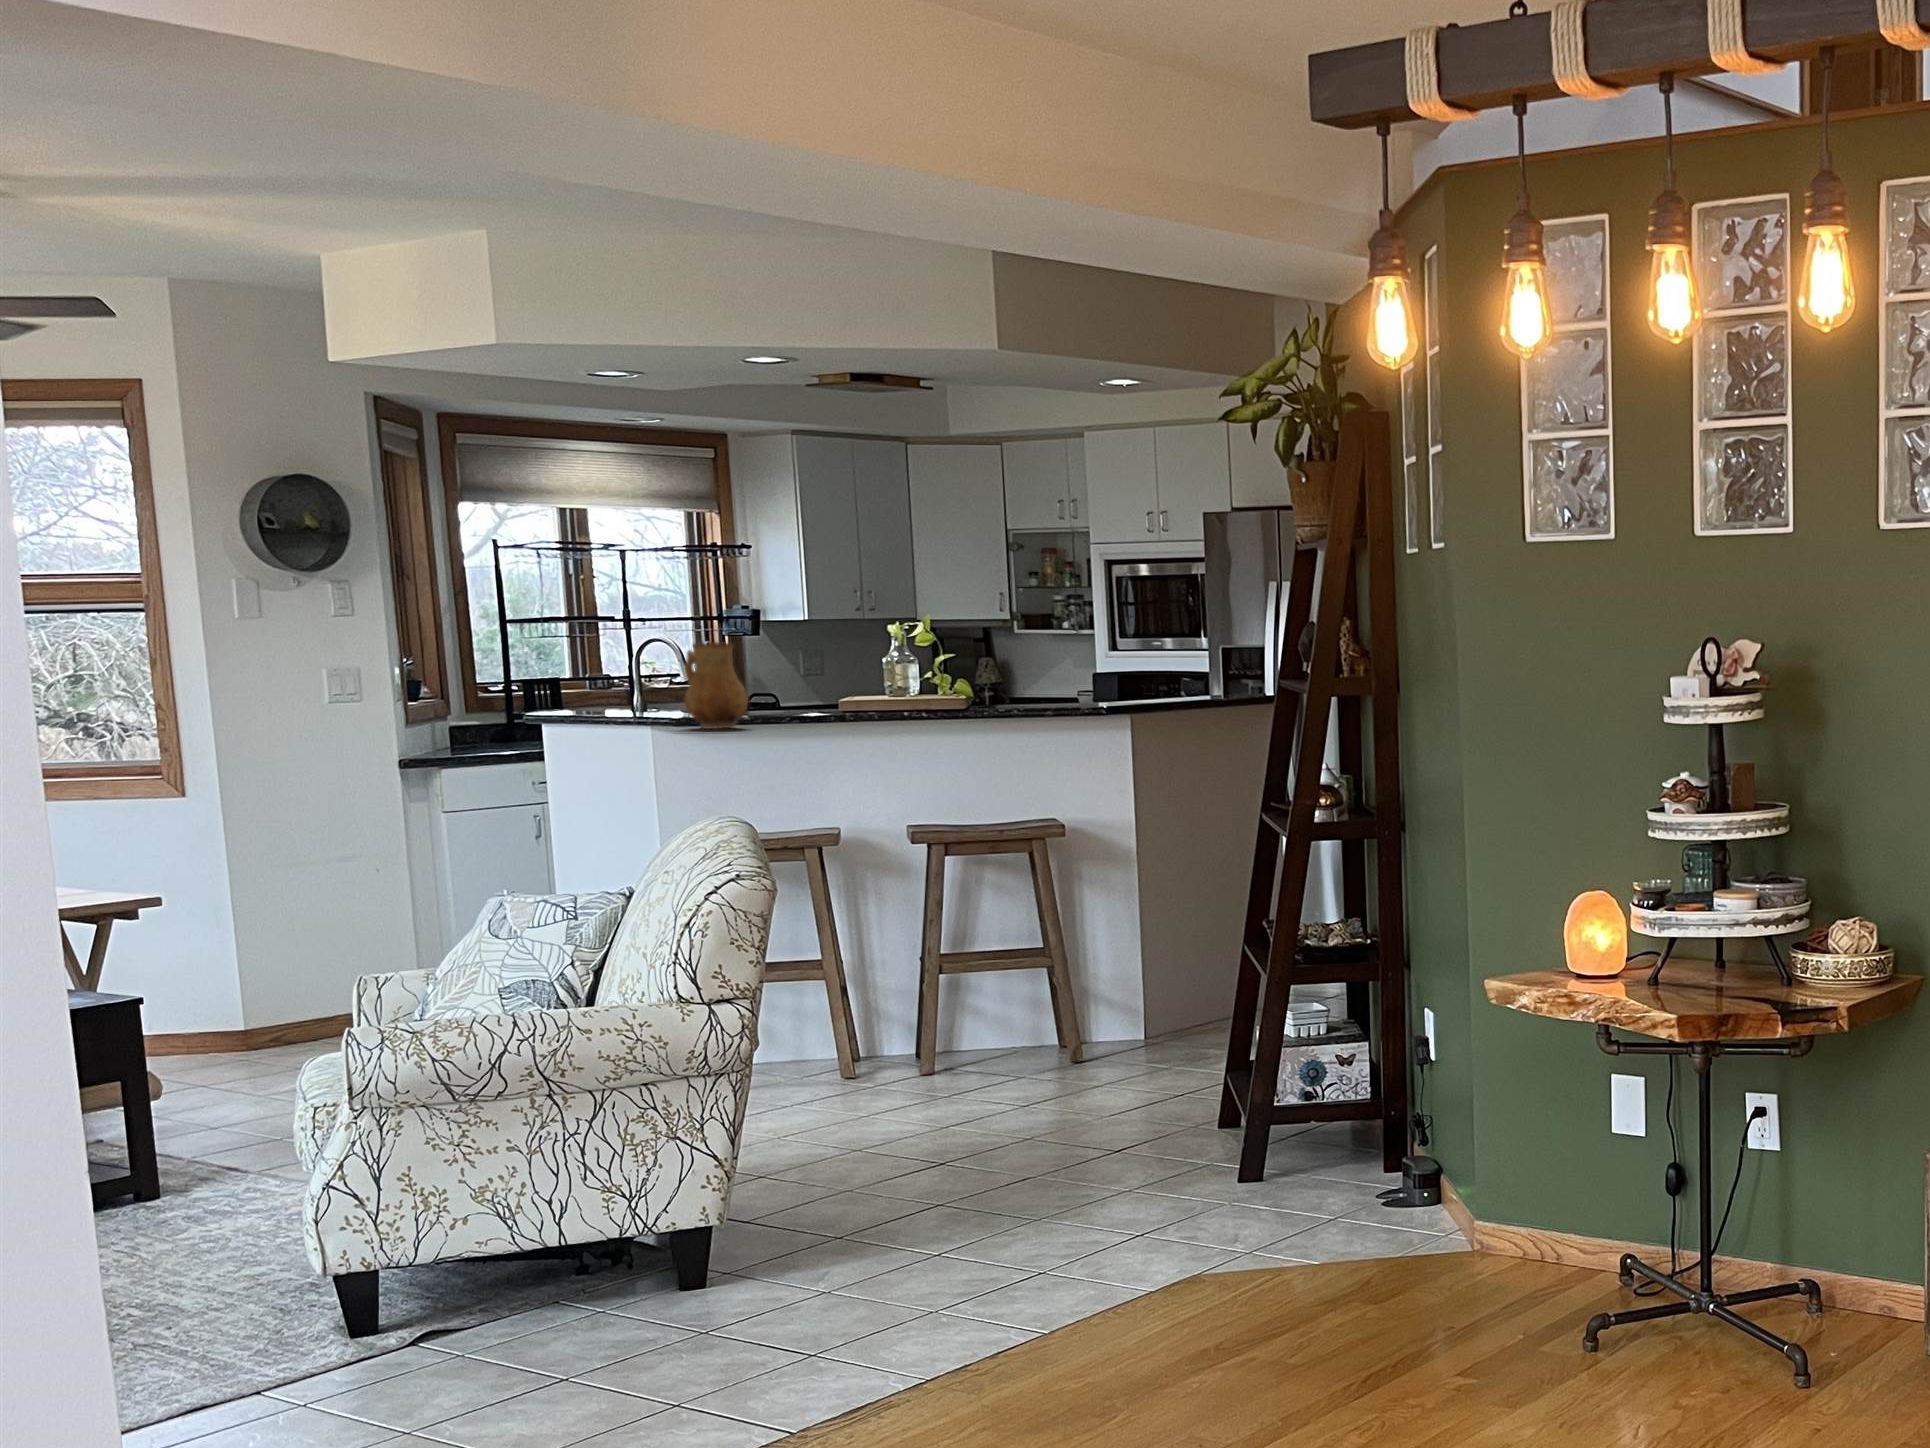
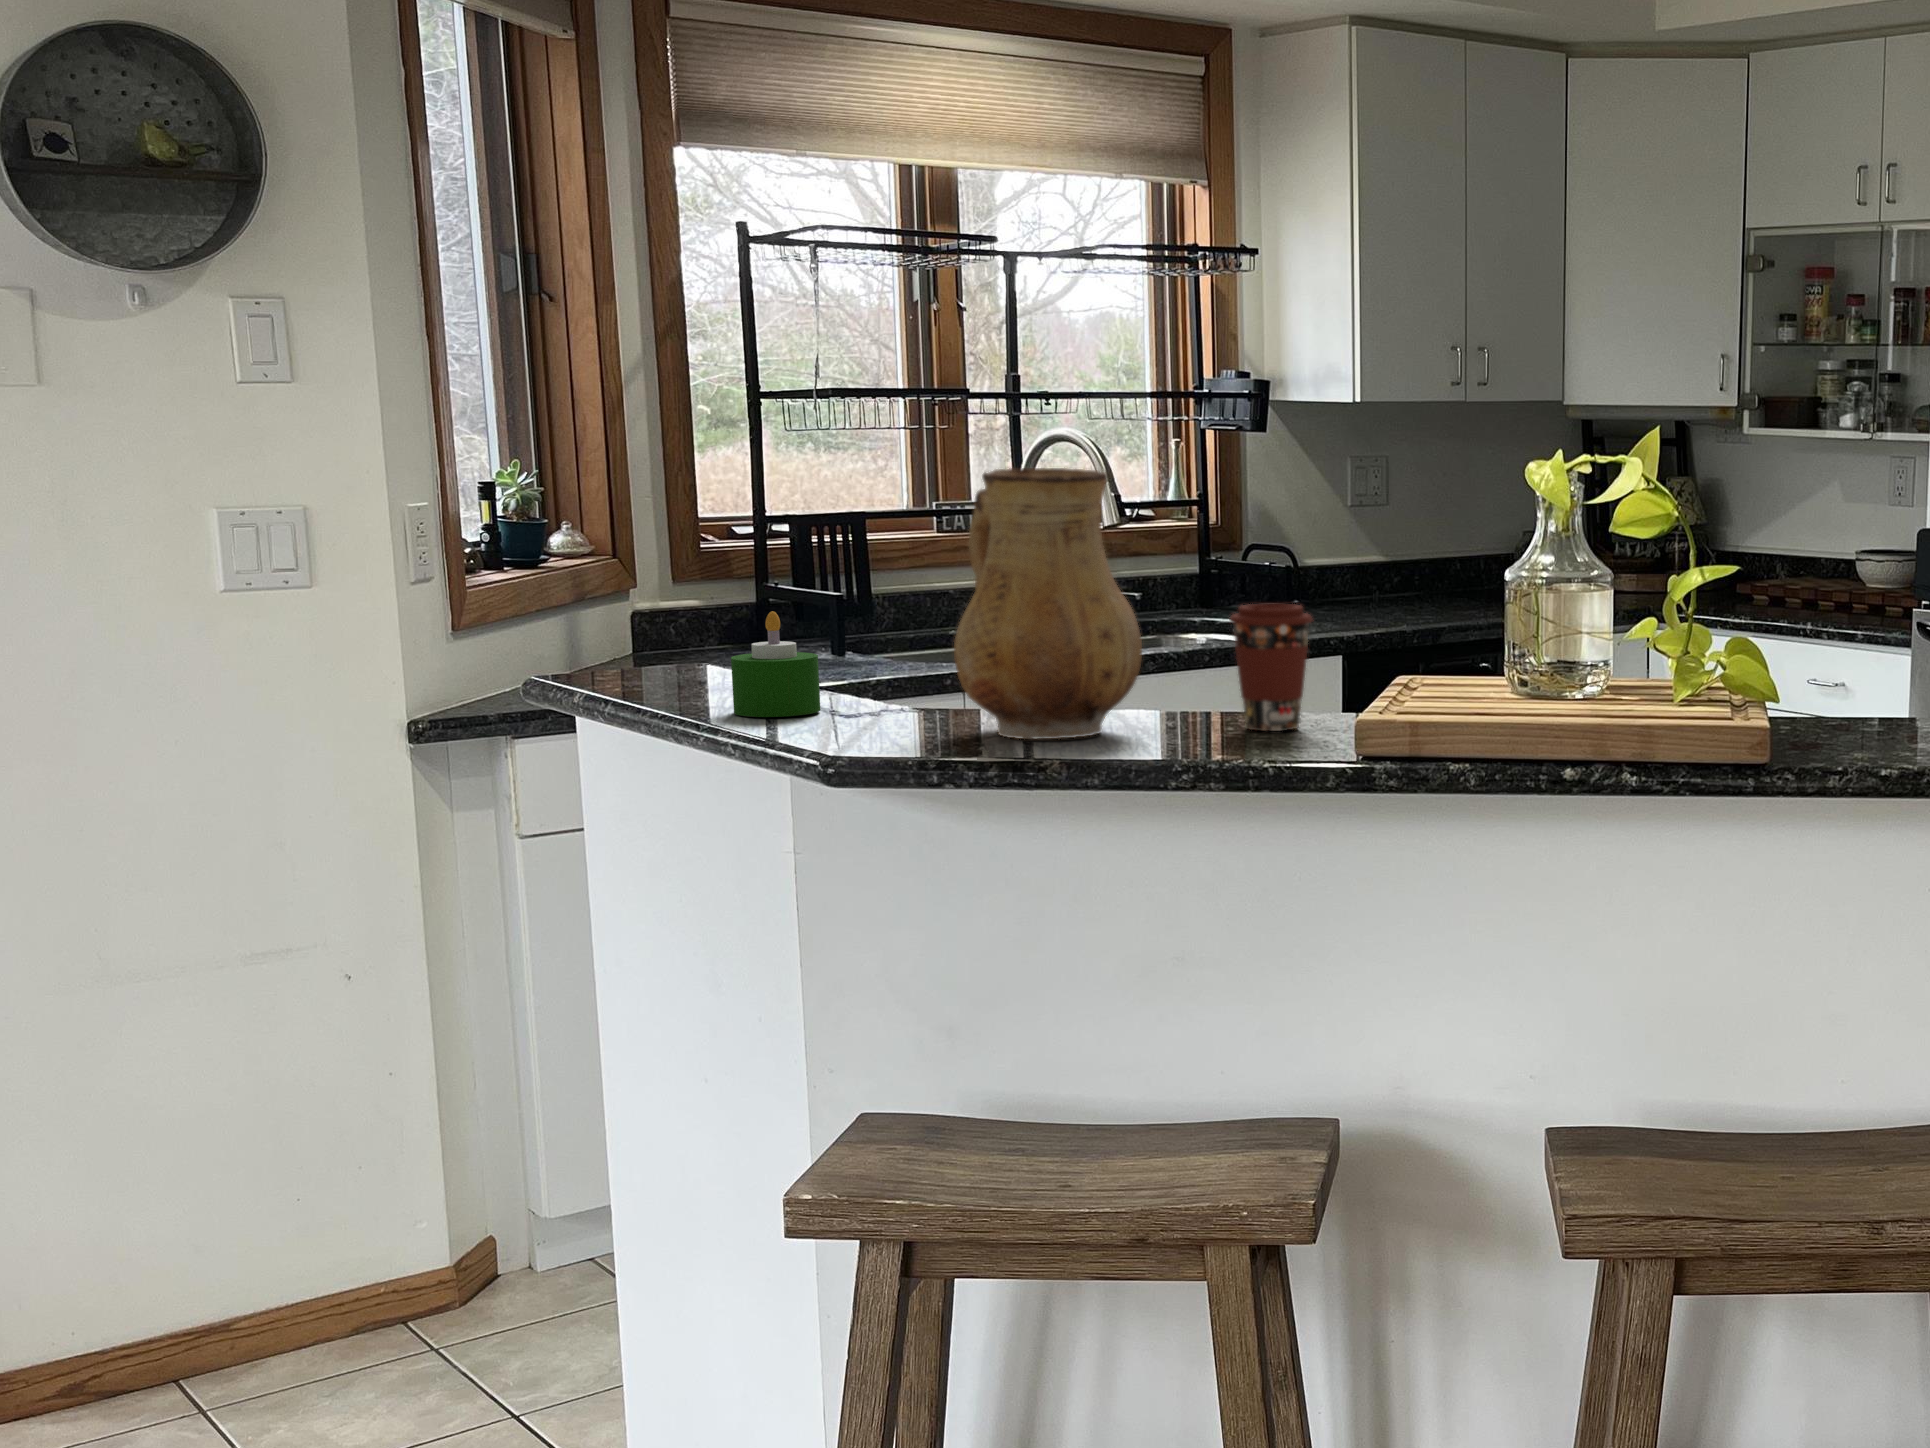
coffee cup: none [776,686,805,727] -> present [1229,604,1314,731]
candle: none [601,693,633,728] -> present [731,611,821,717]

